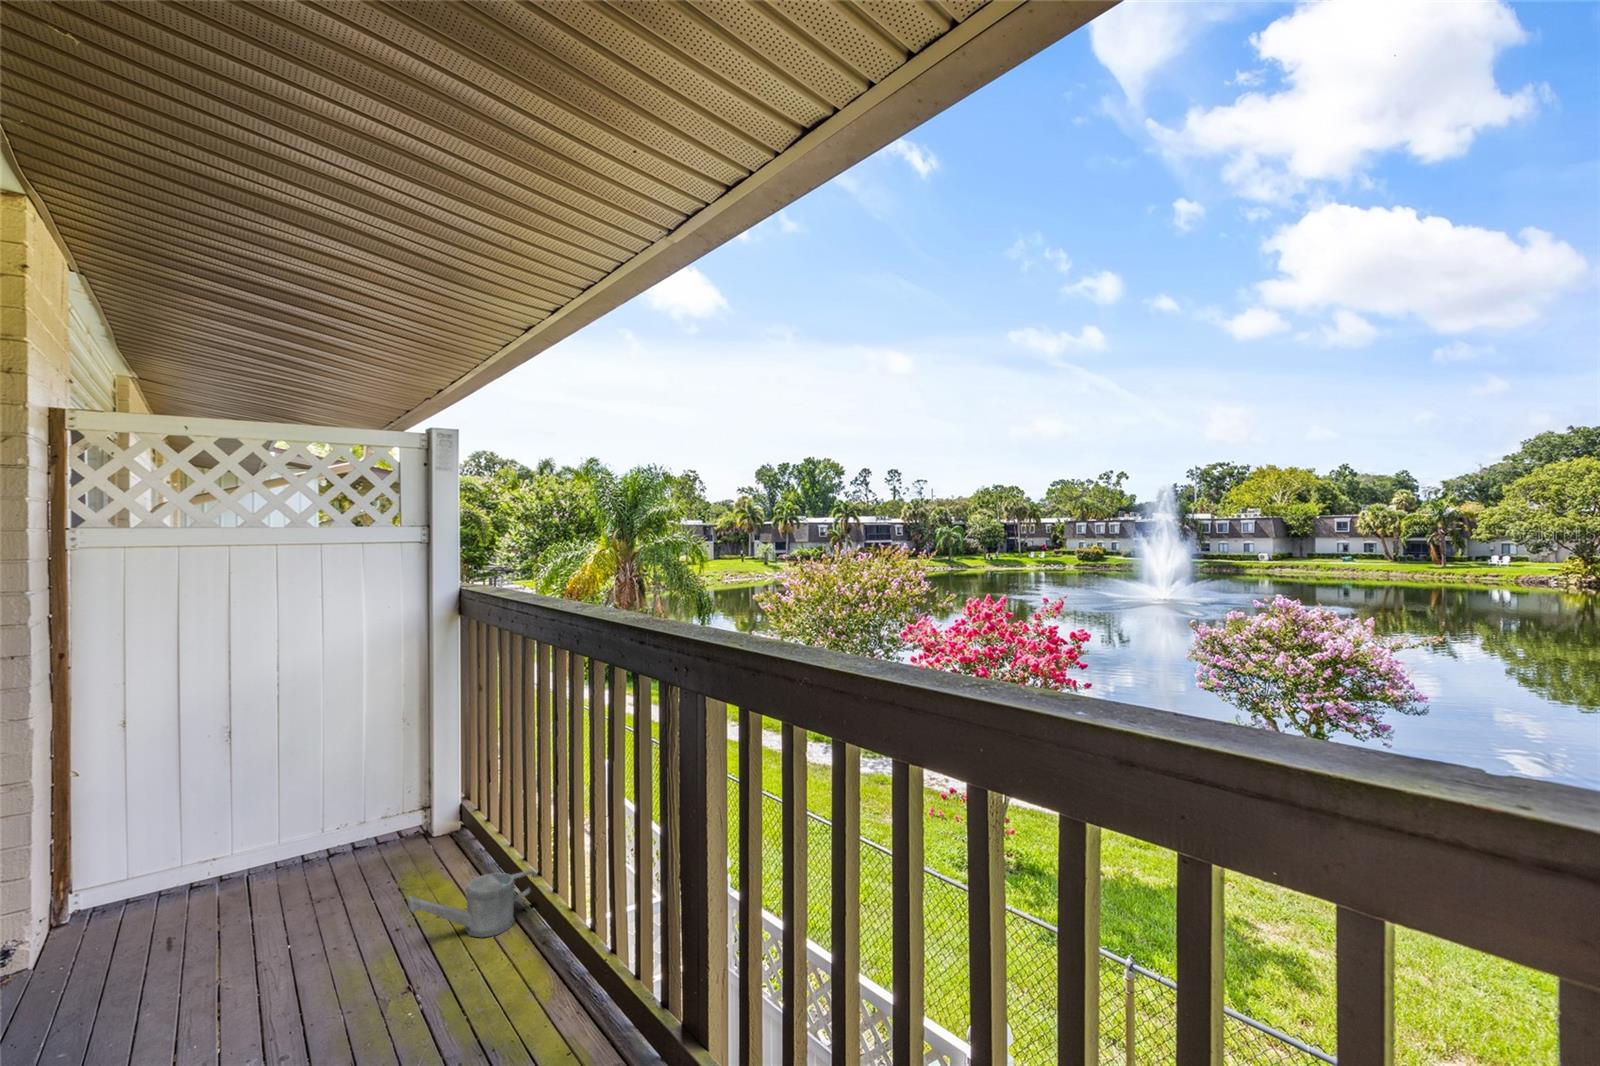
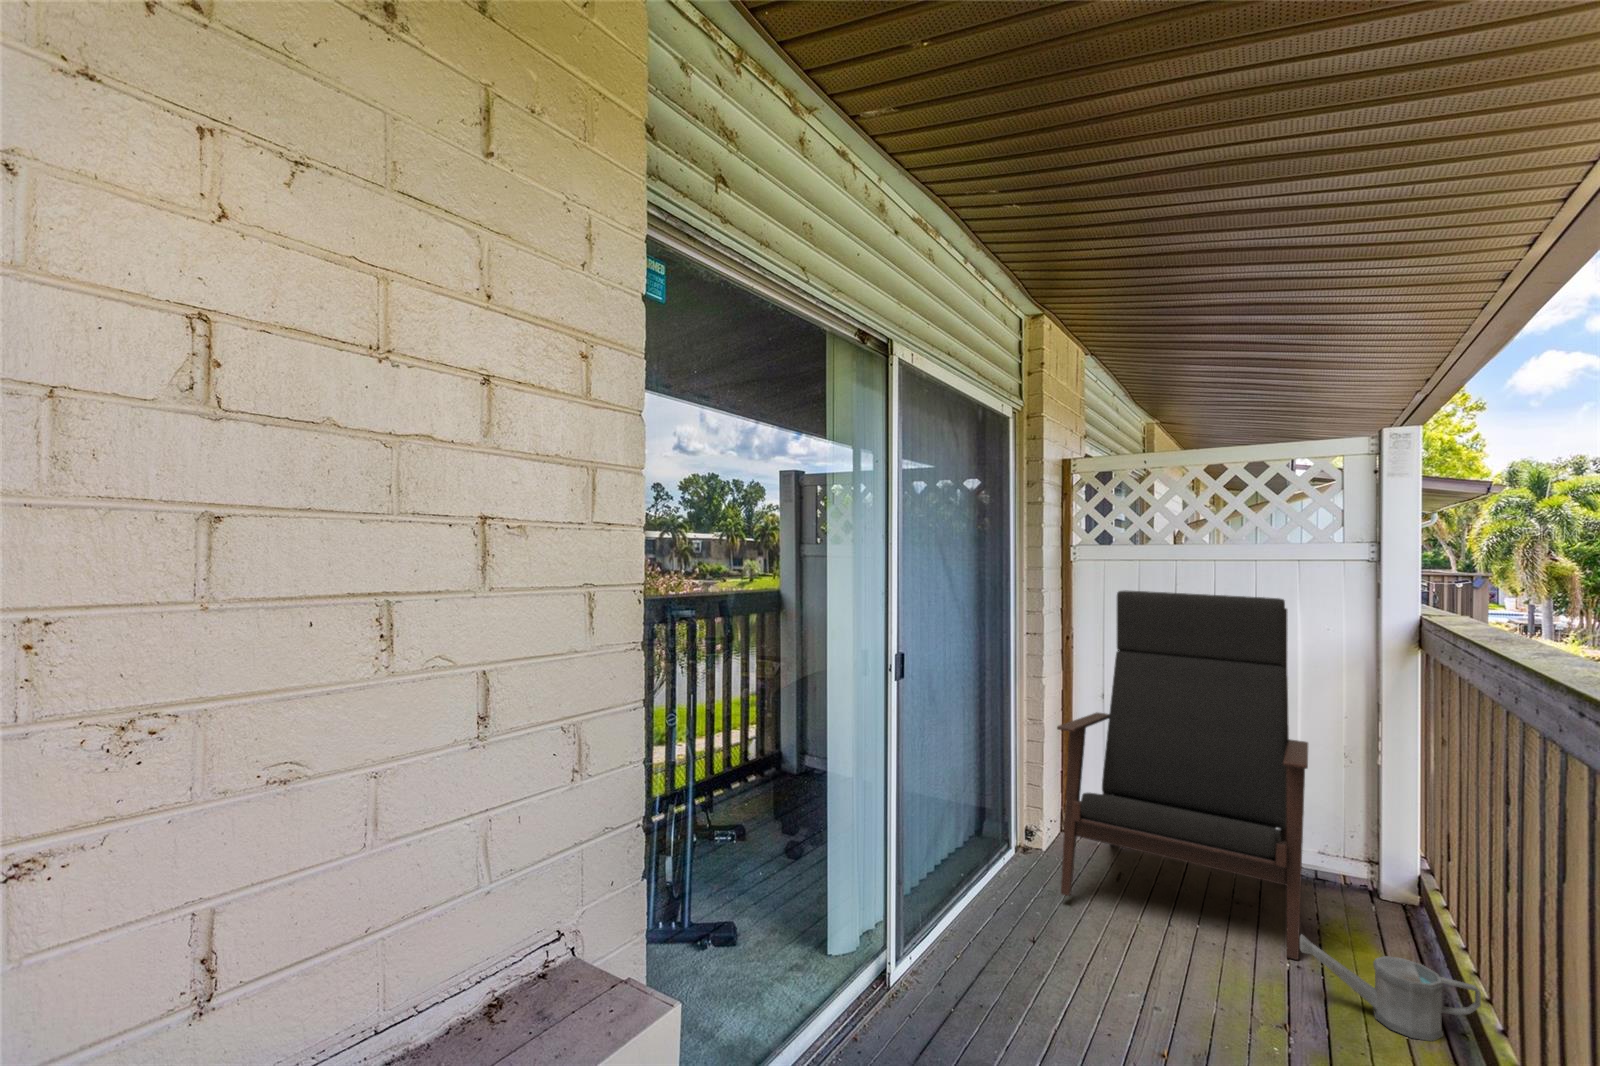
lounge chair: none [87,583,406,1006] -> present [1057,590,1308,960]

